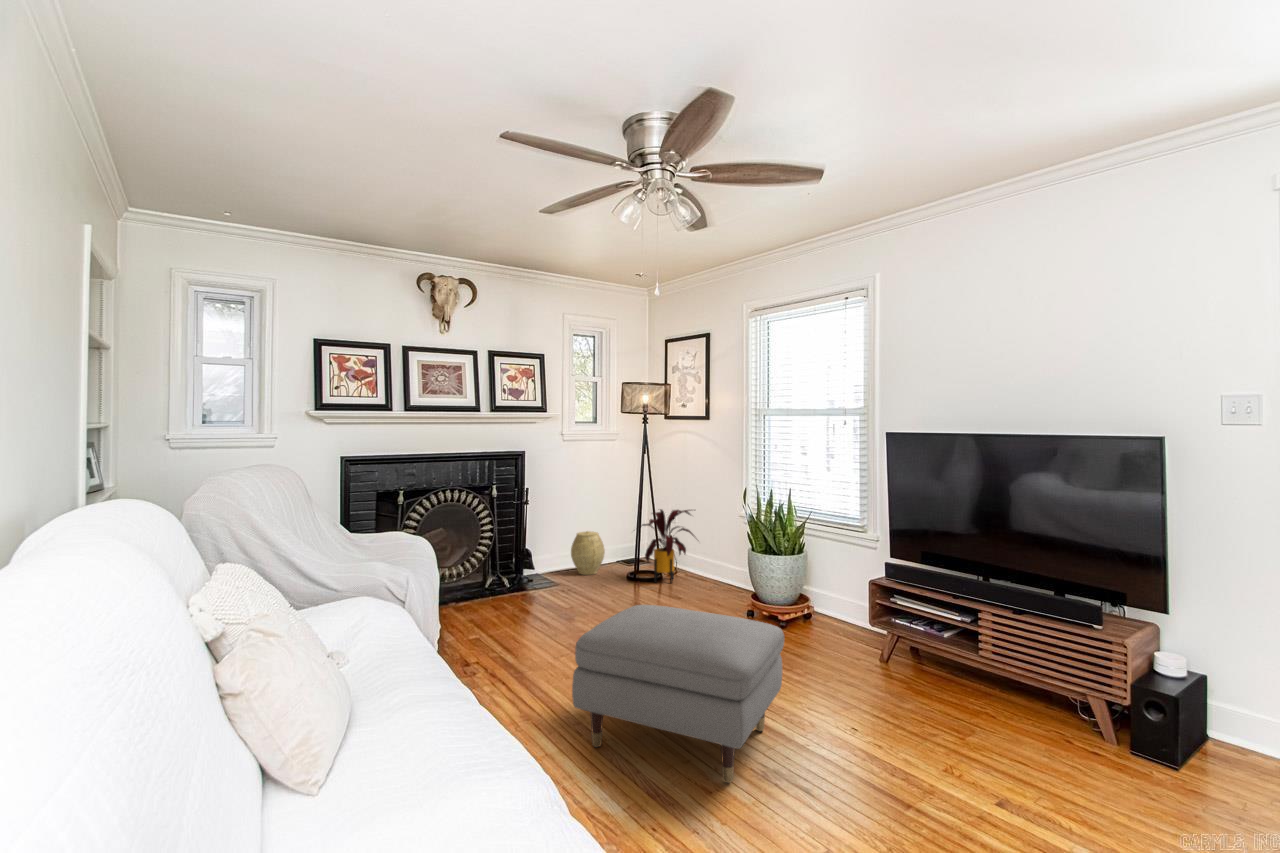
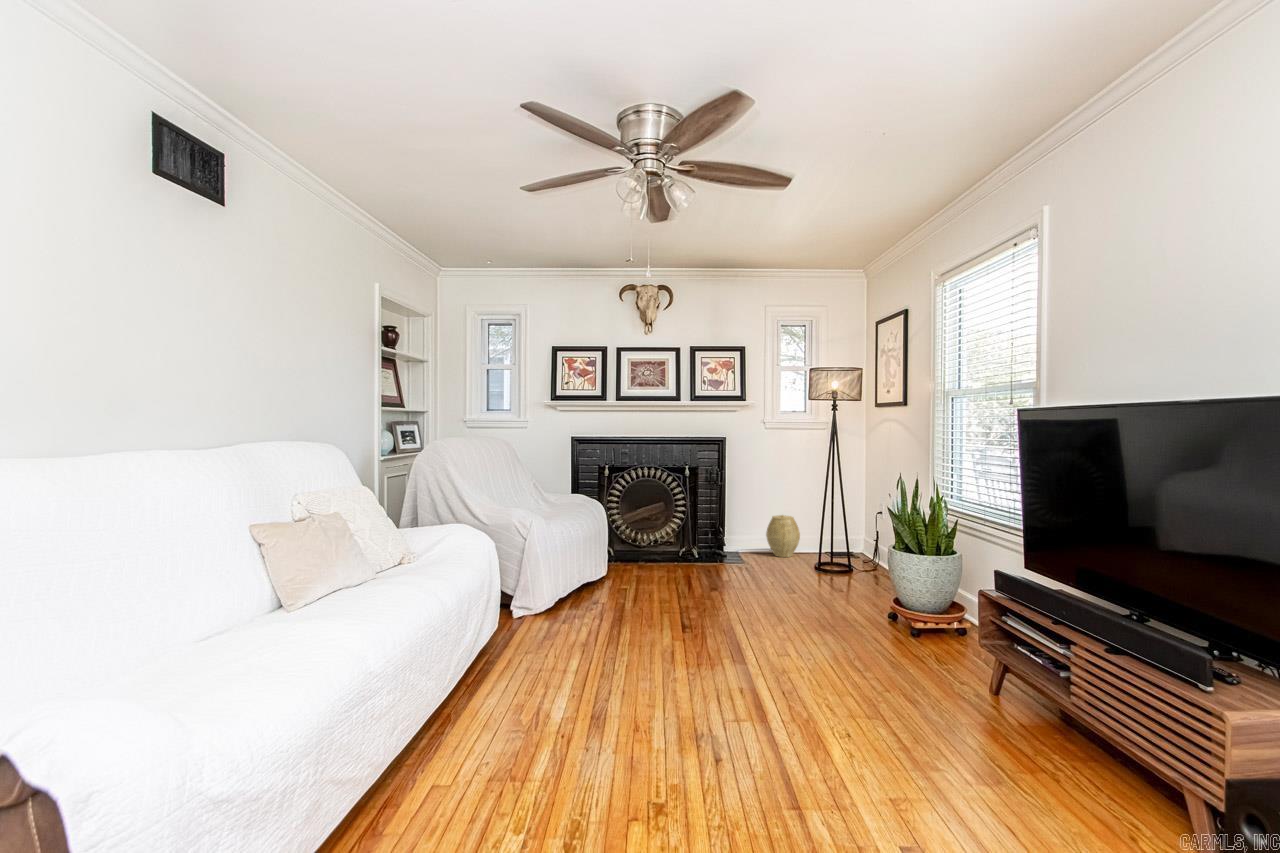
house plant: present [642,509,694,583] -> none [815,497,891,576]
ottoman: present [572,605,784,783] -> none [584,568,771,729]

